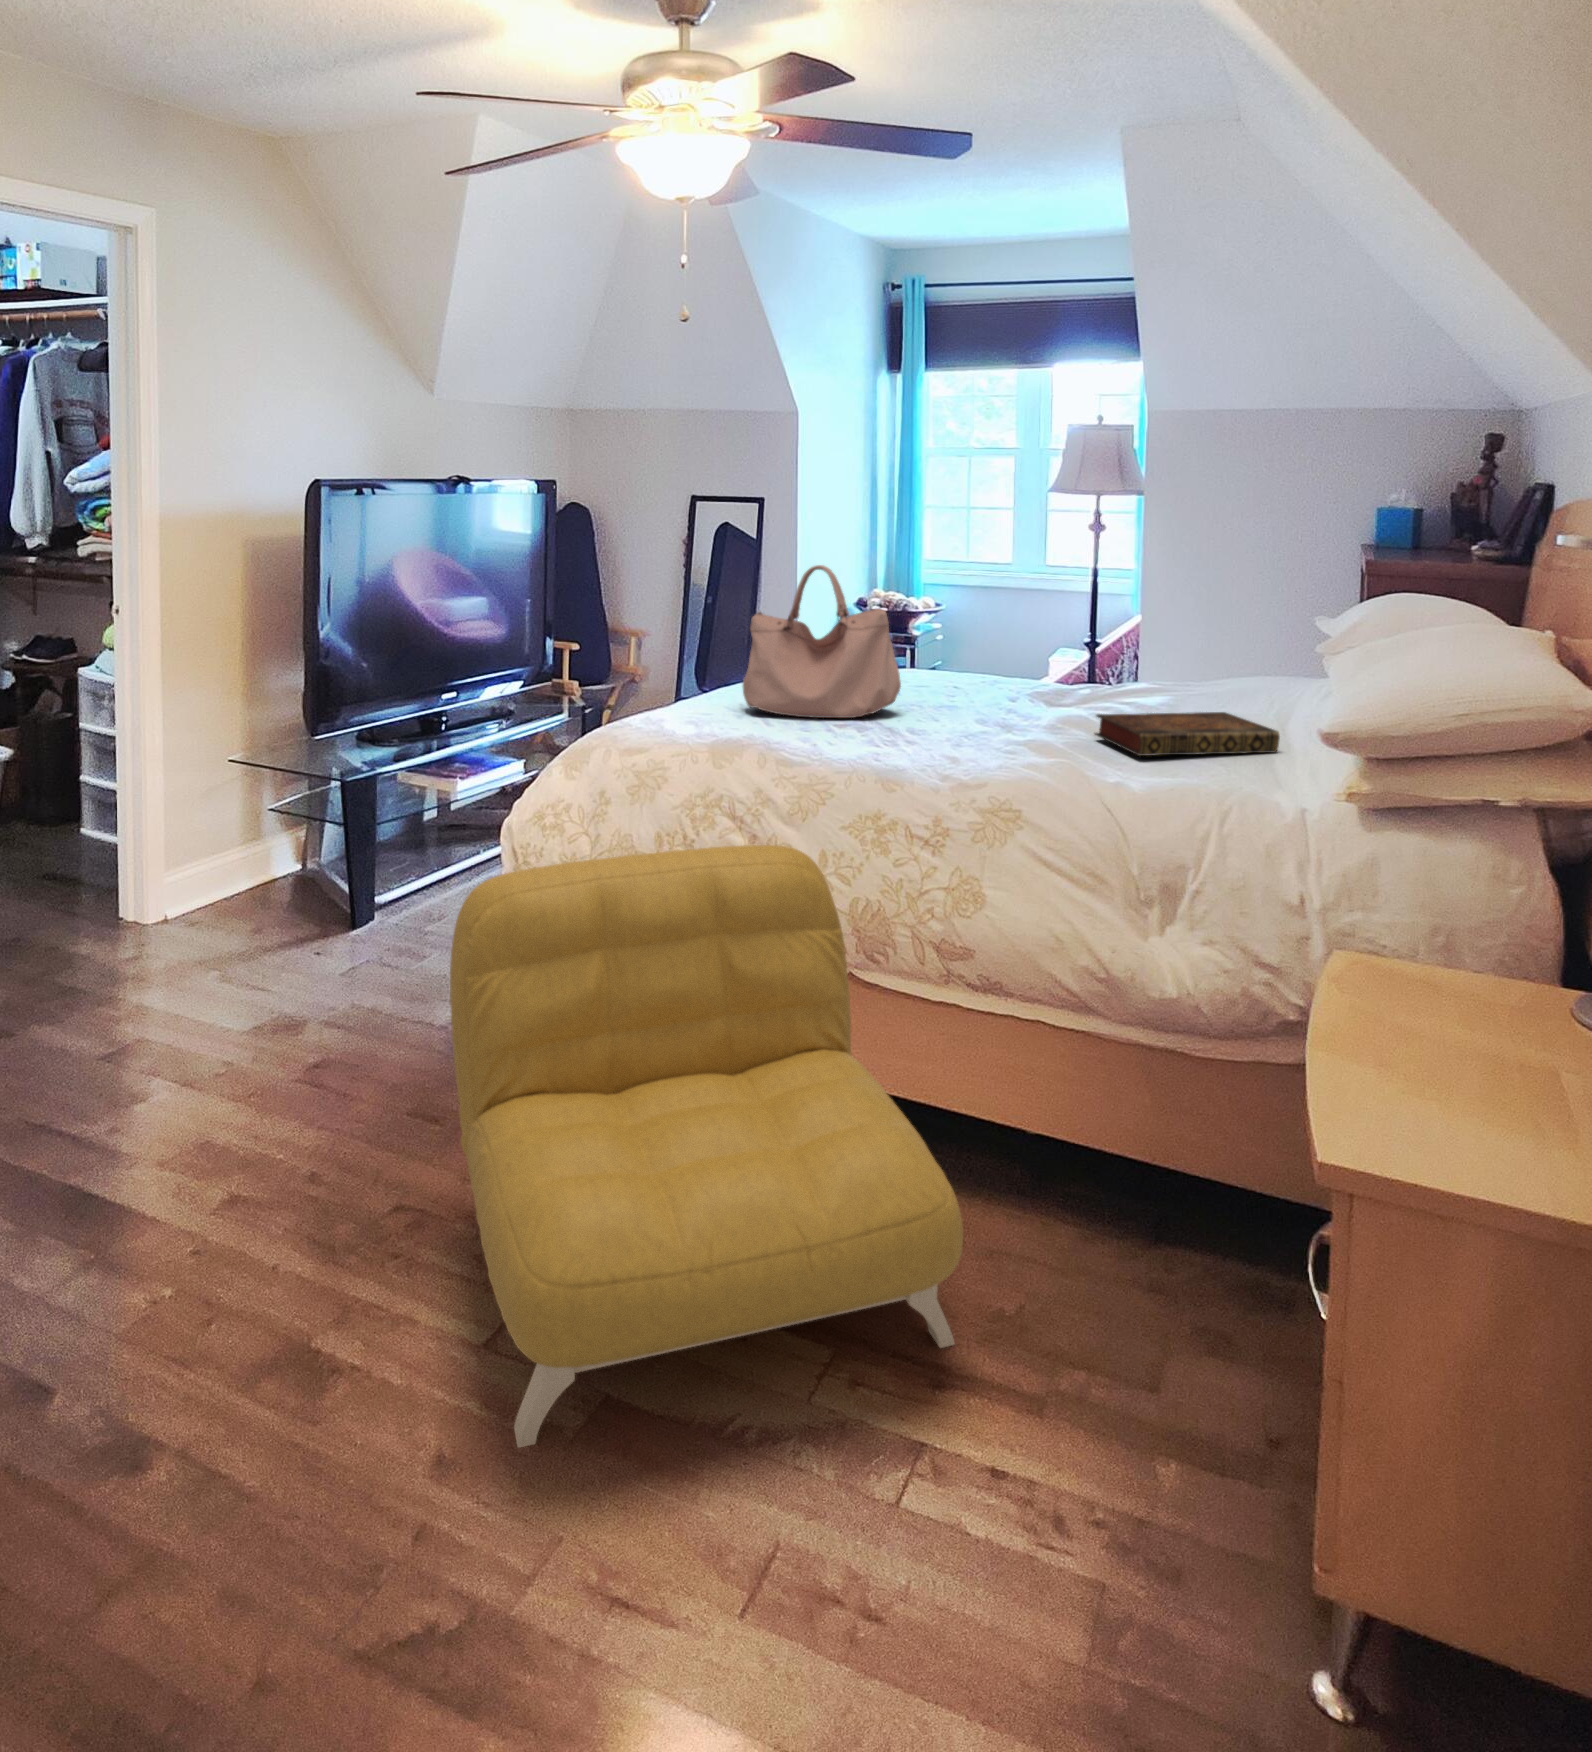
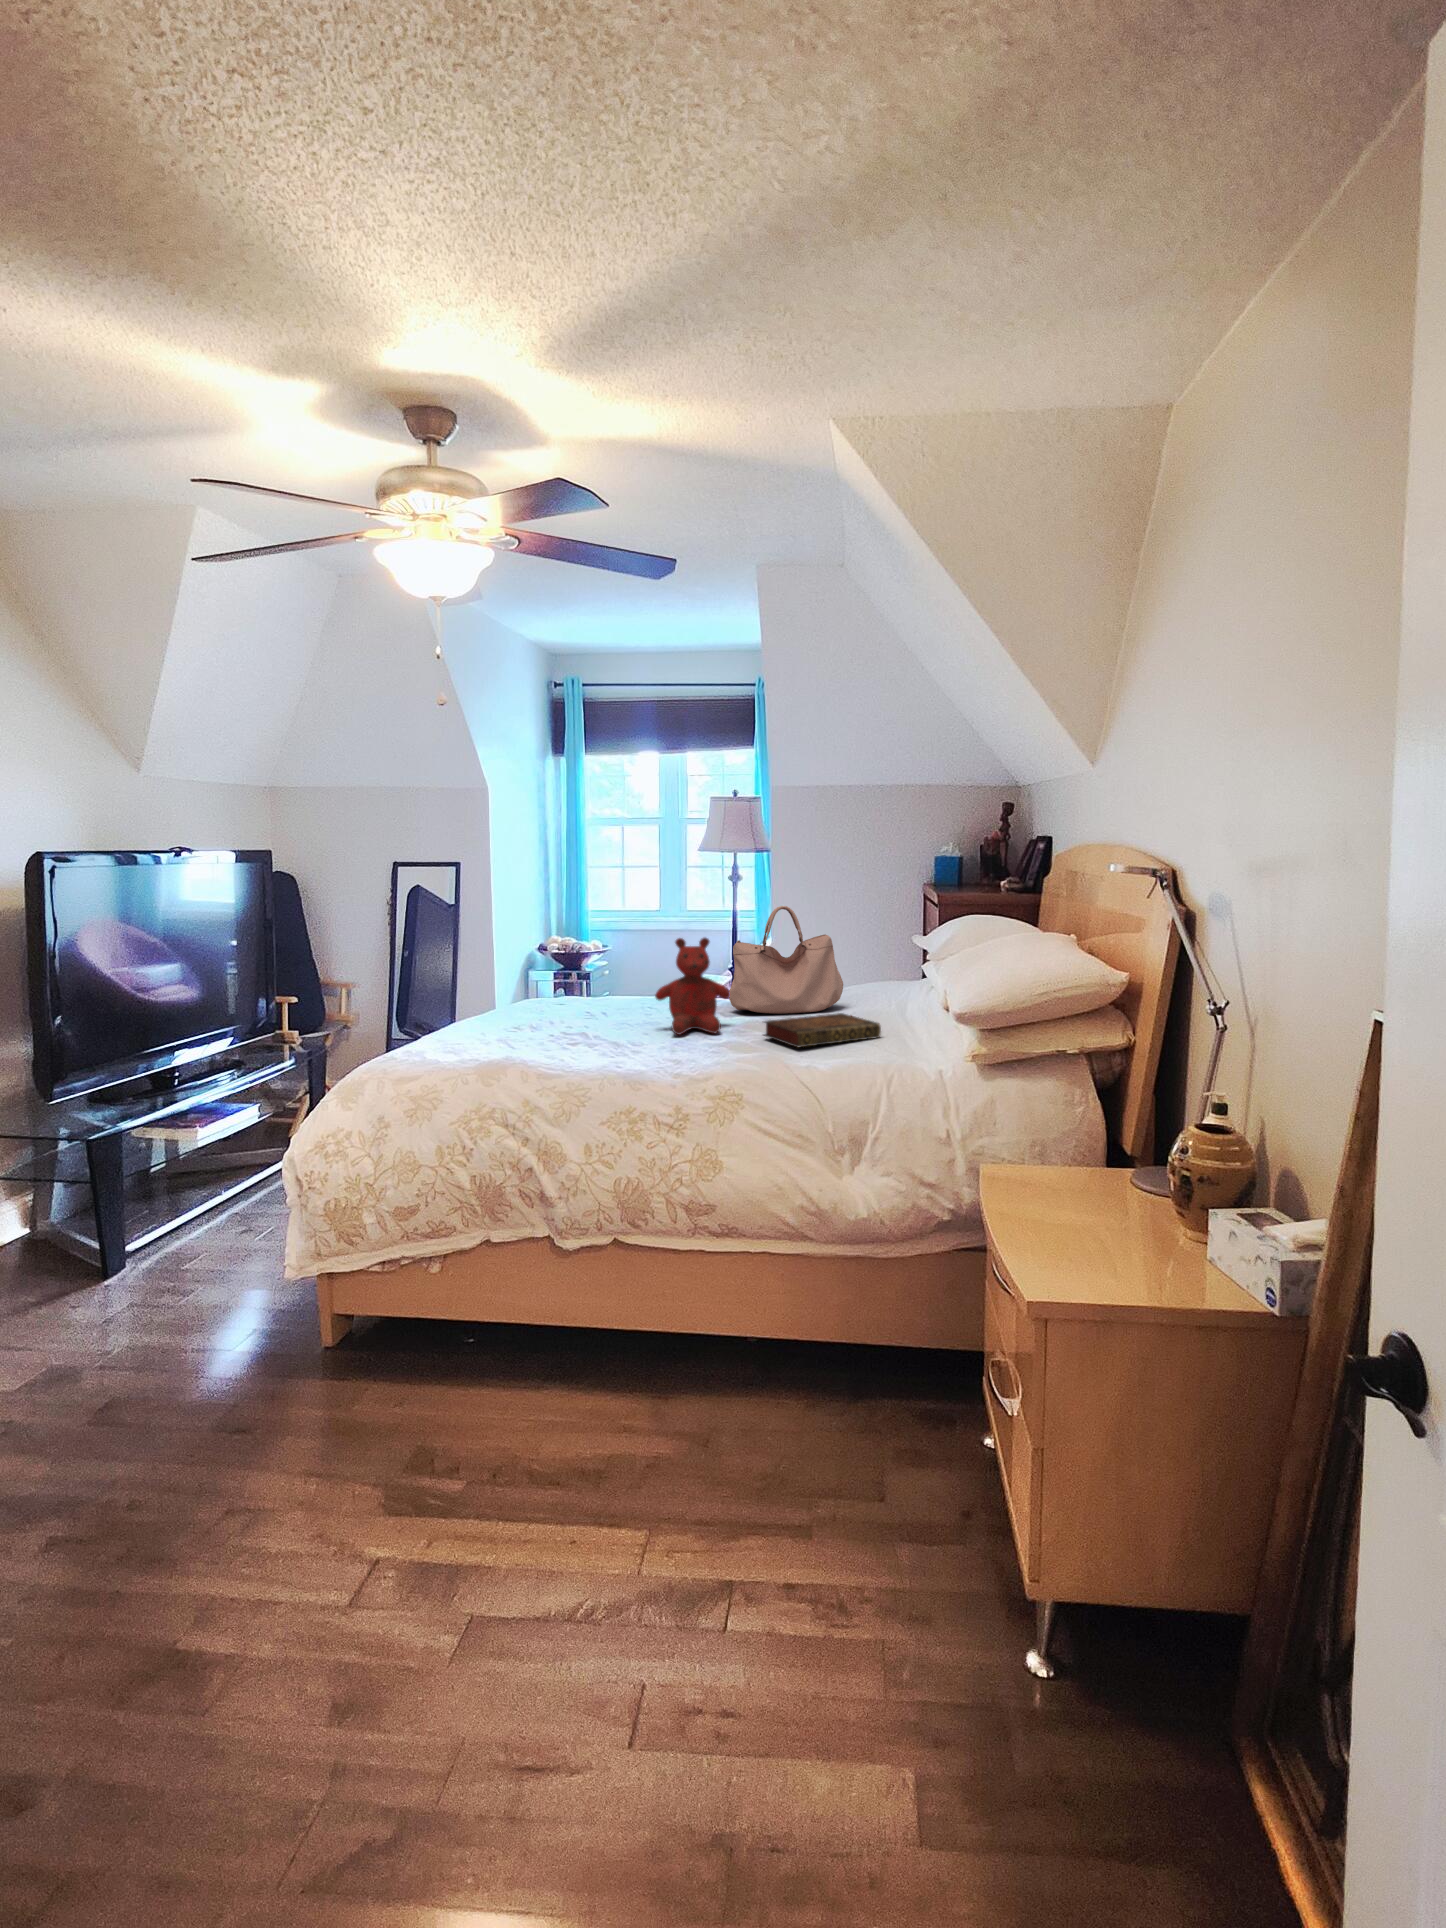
handbag: present [743,565,901,718] -> present [729,906,843,1014]
teddy bear: none [954,593,1060,726] -> present [655,938,730,1035]
armchair: present [450,845,963,1448] -> none [285,1142,741,1698]

